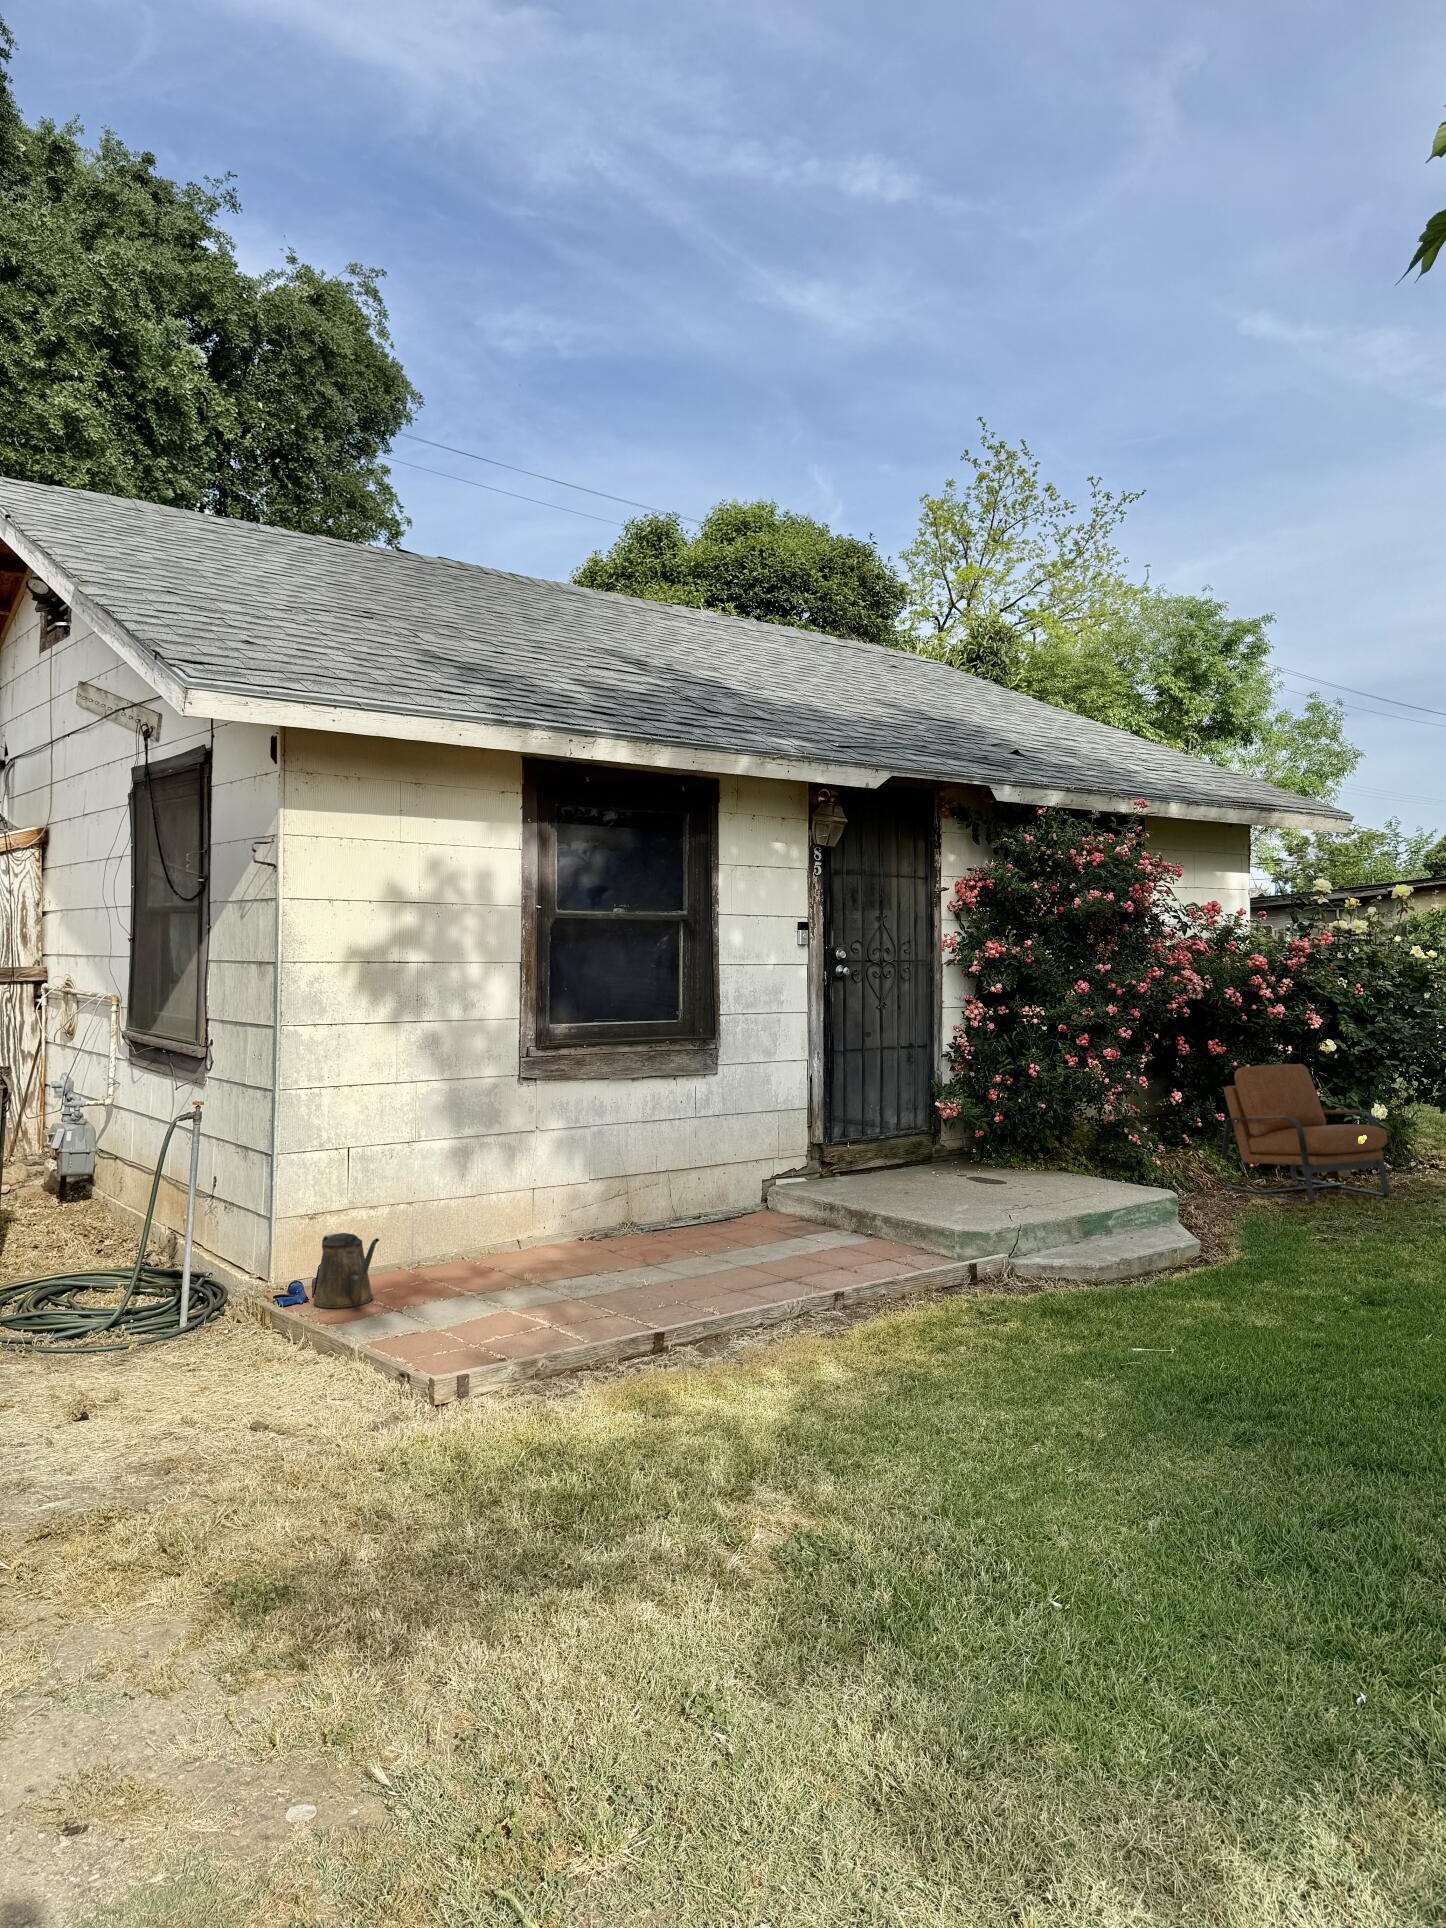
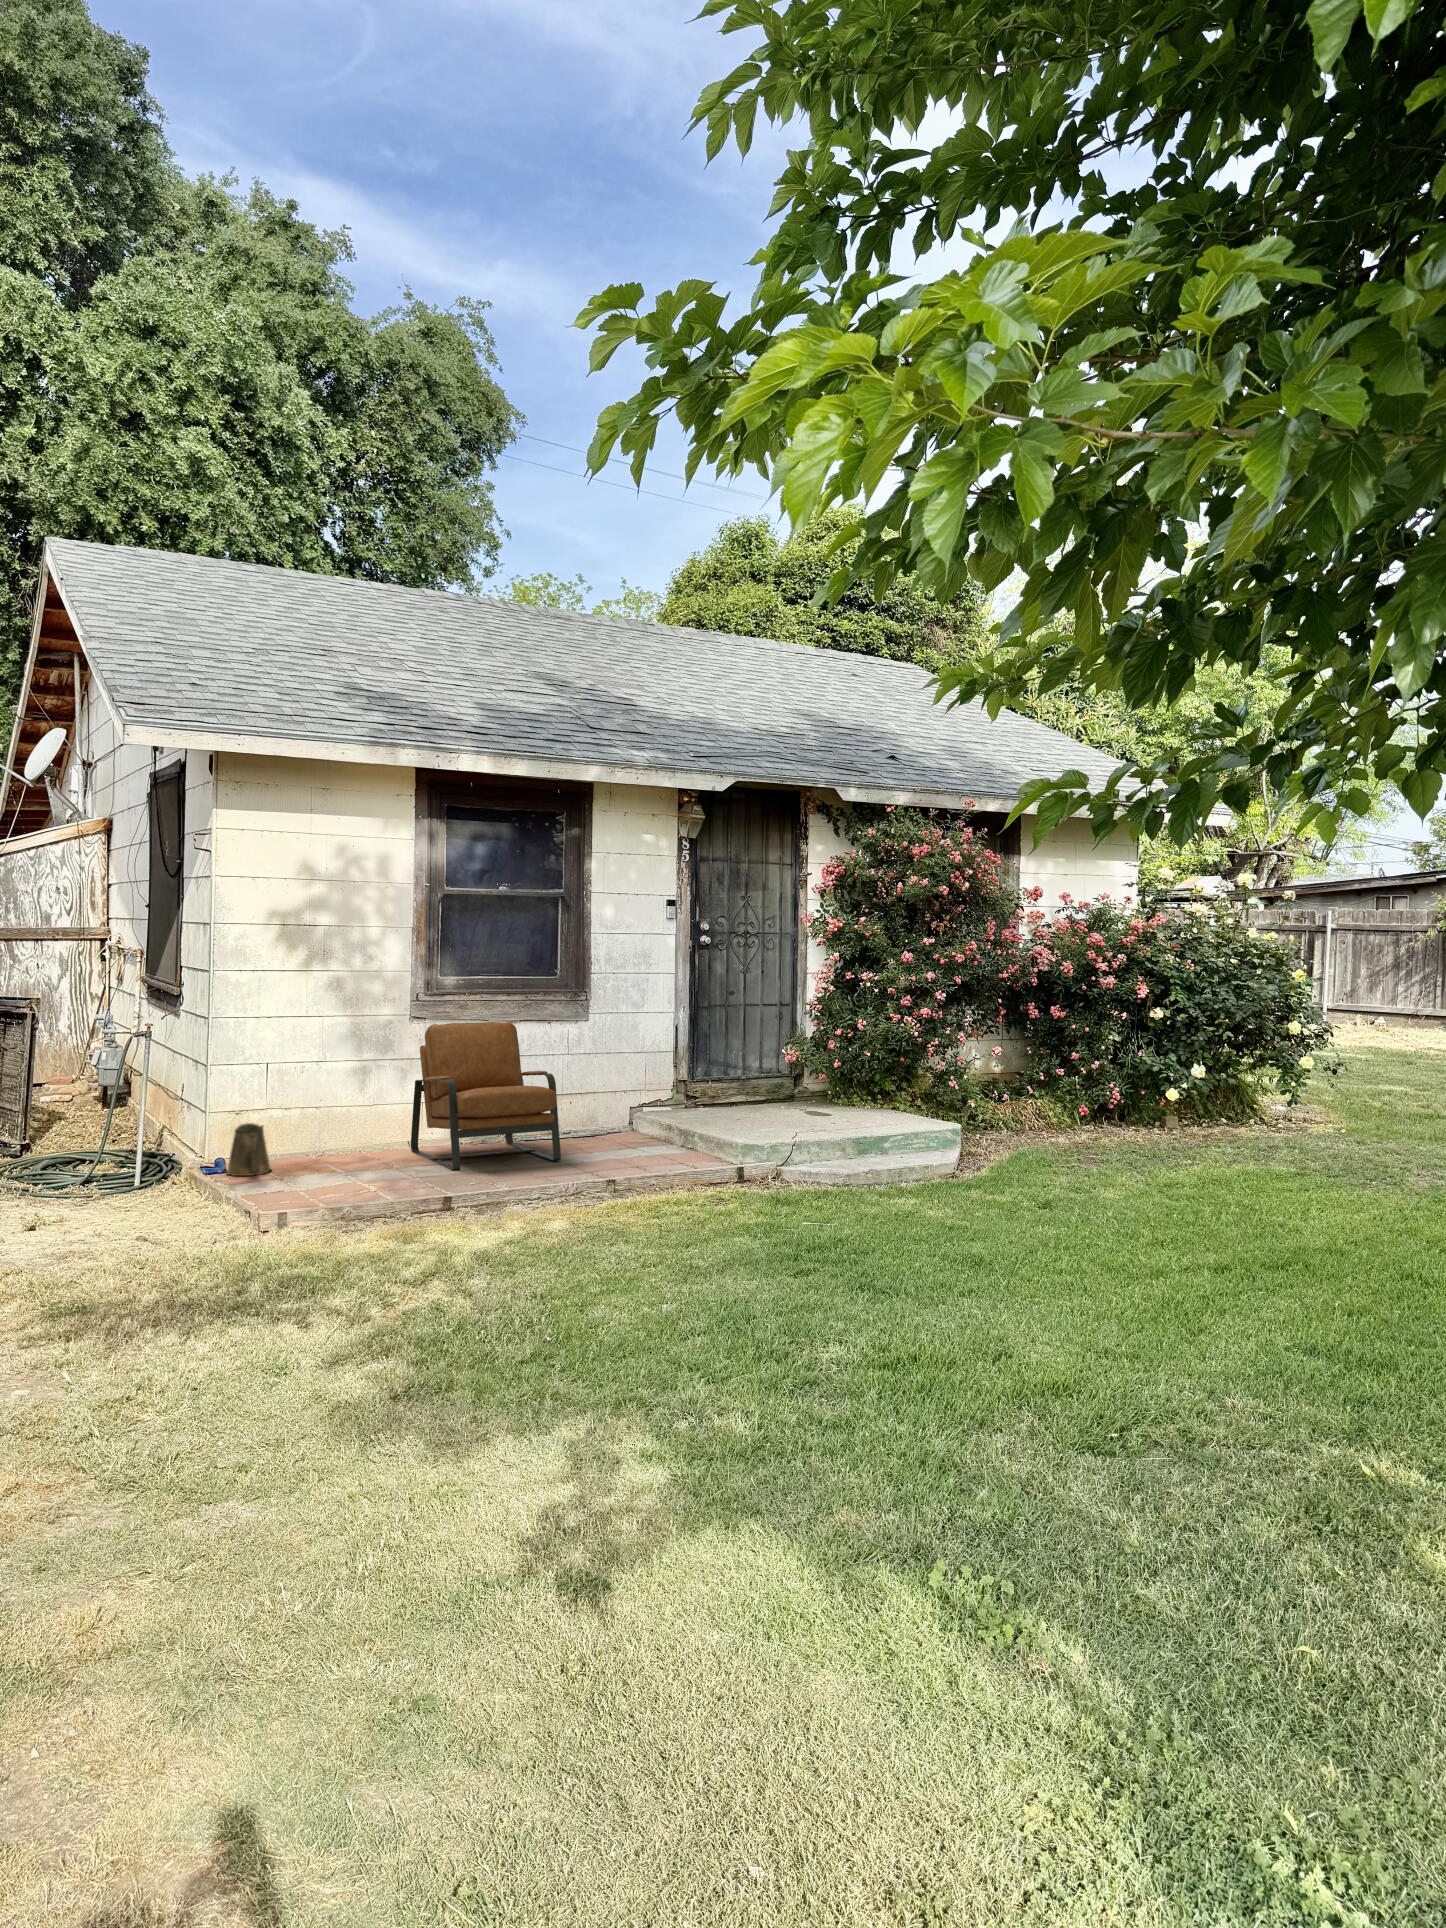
chair: present [1221,1064,1389,1204] -> present [411,1022,561,1170]

